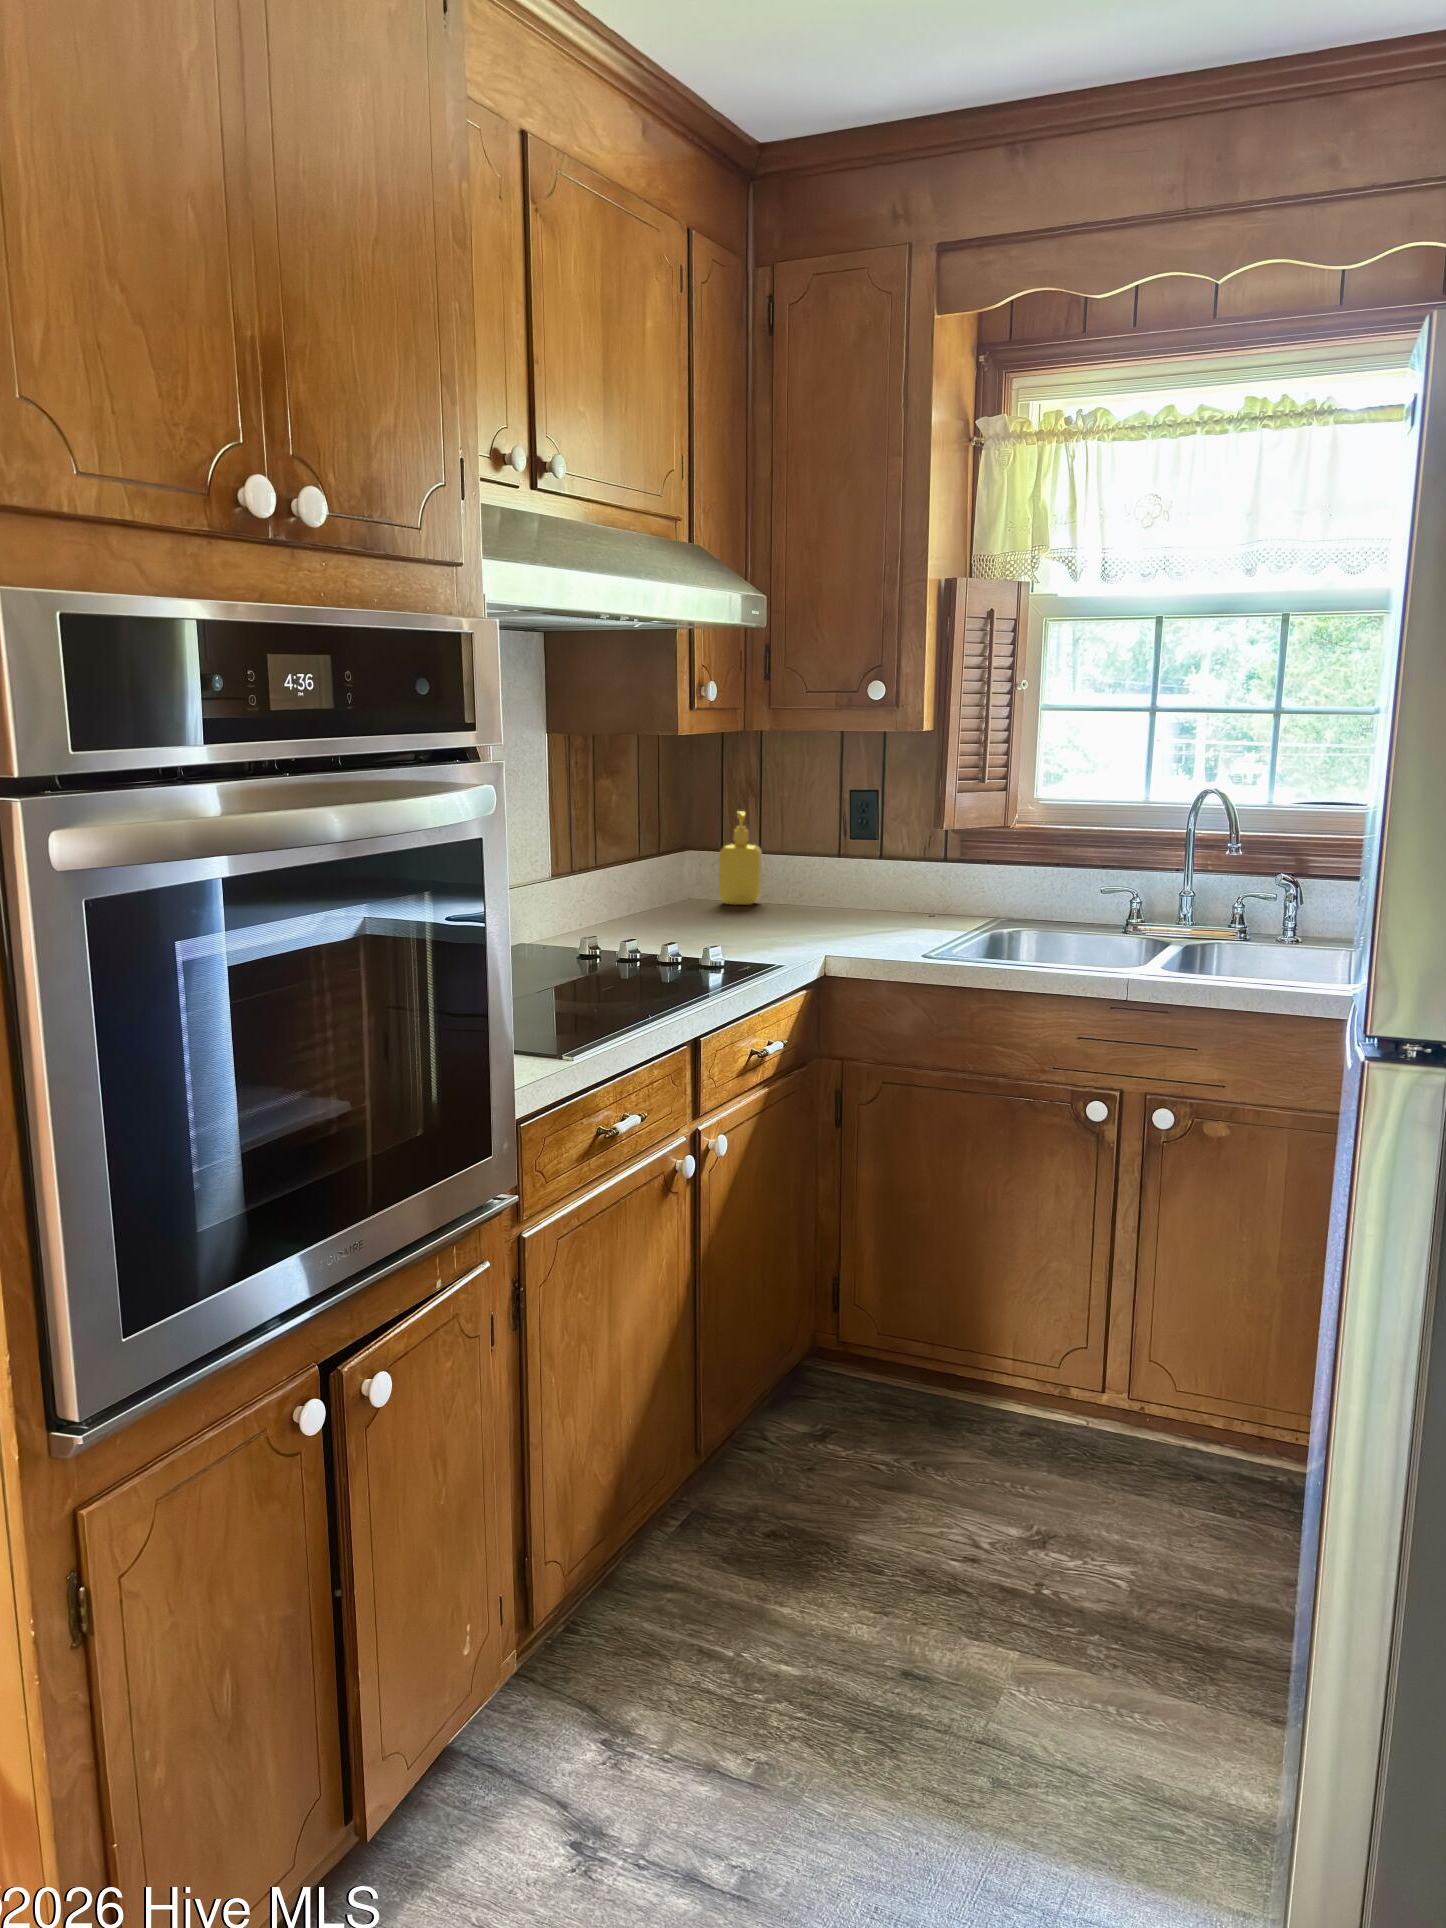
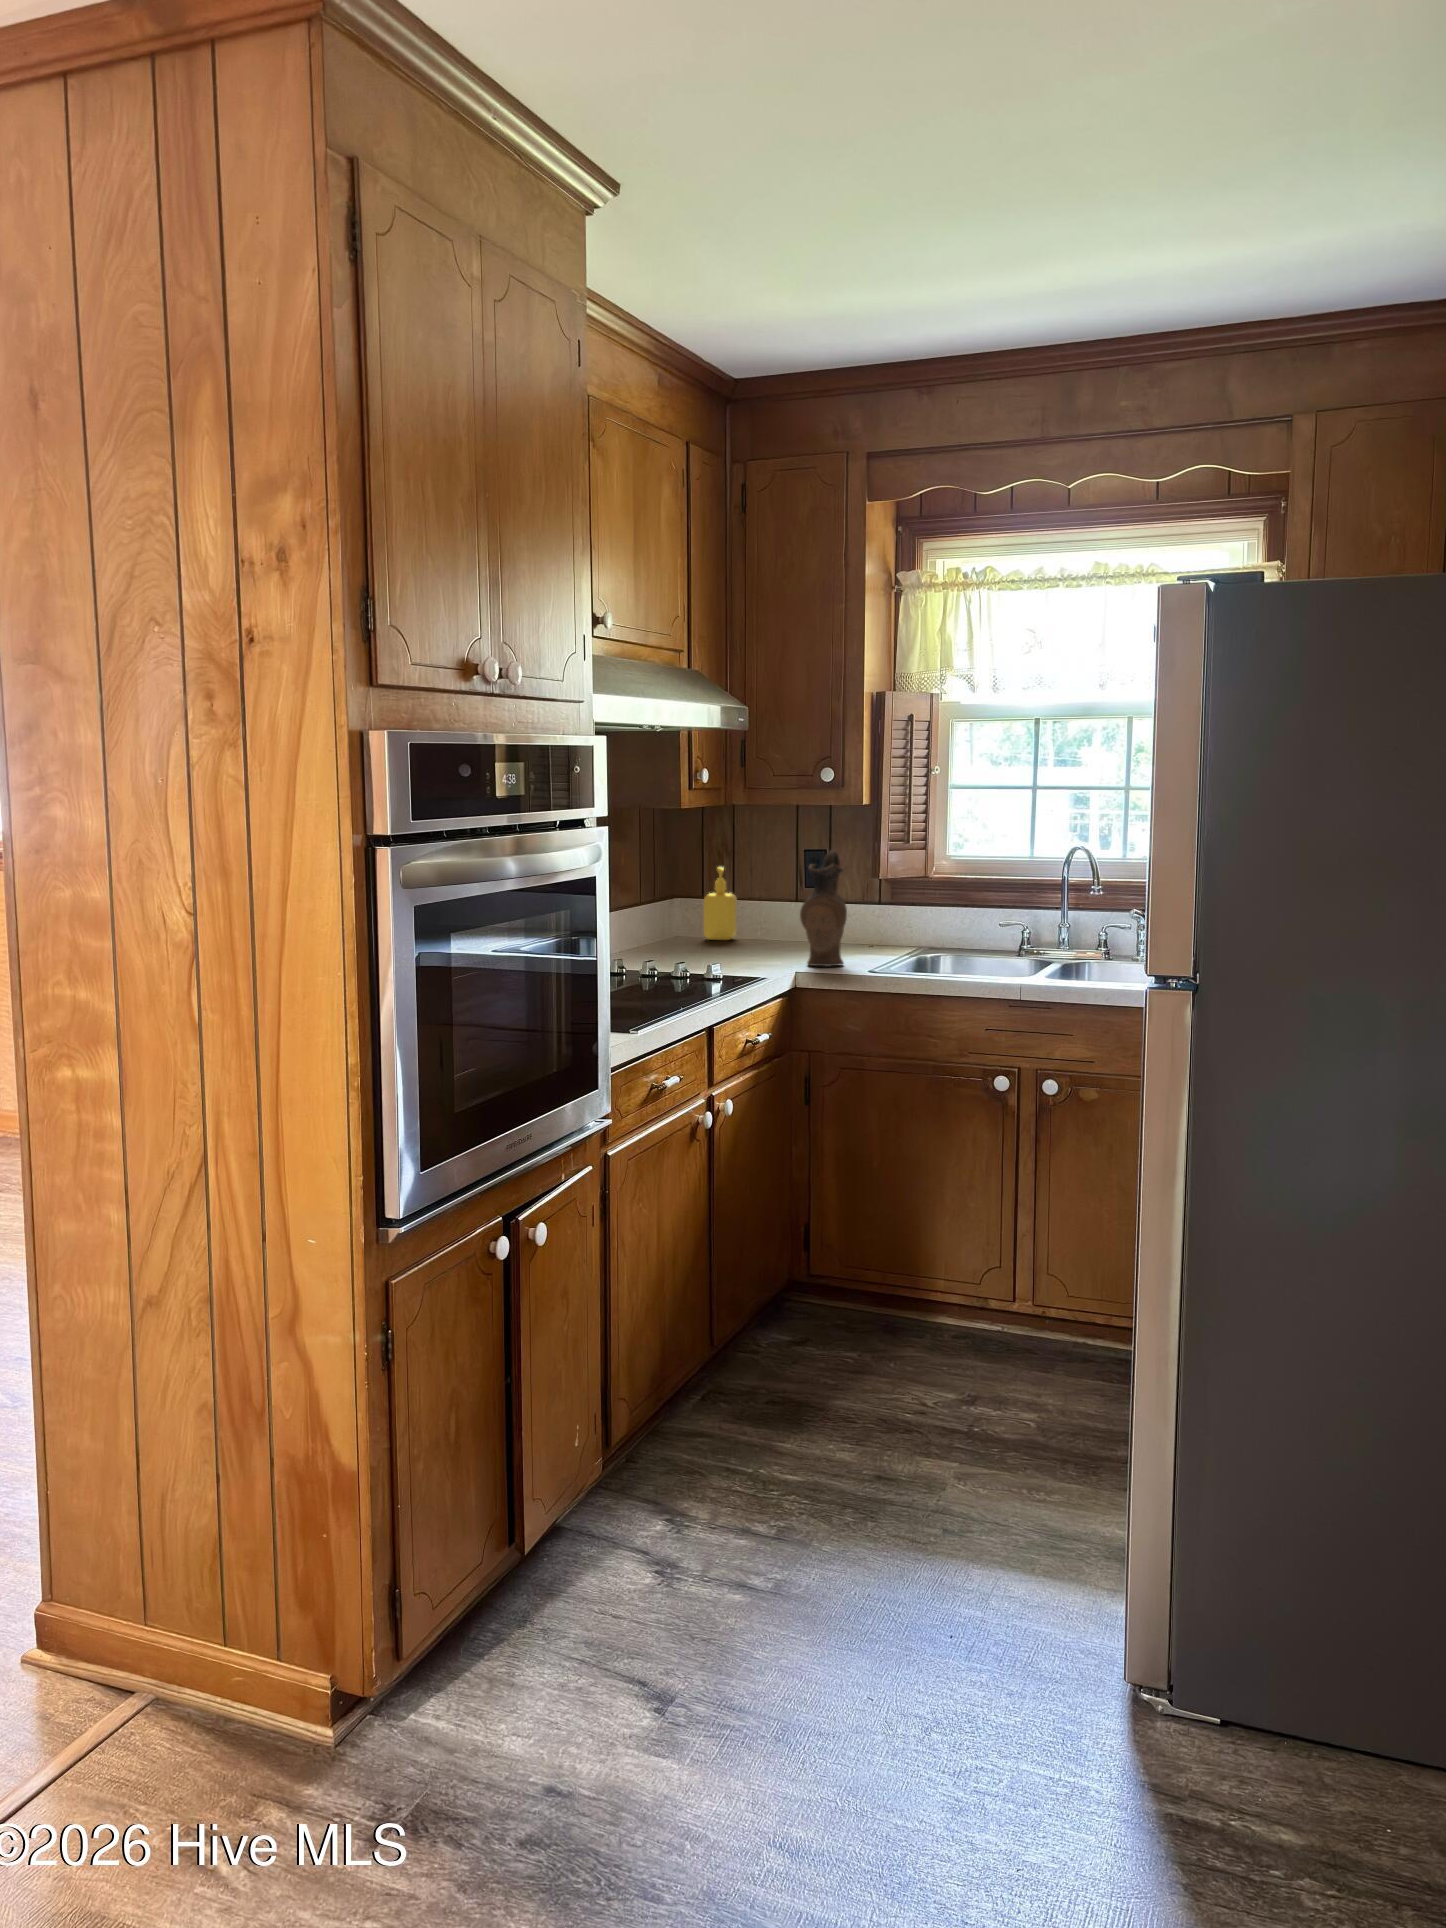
ceramic pitcher: none [832,793,895,947] -> present [800,850,847,966]

